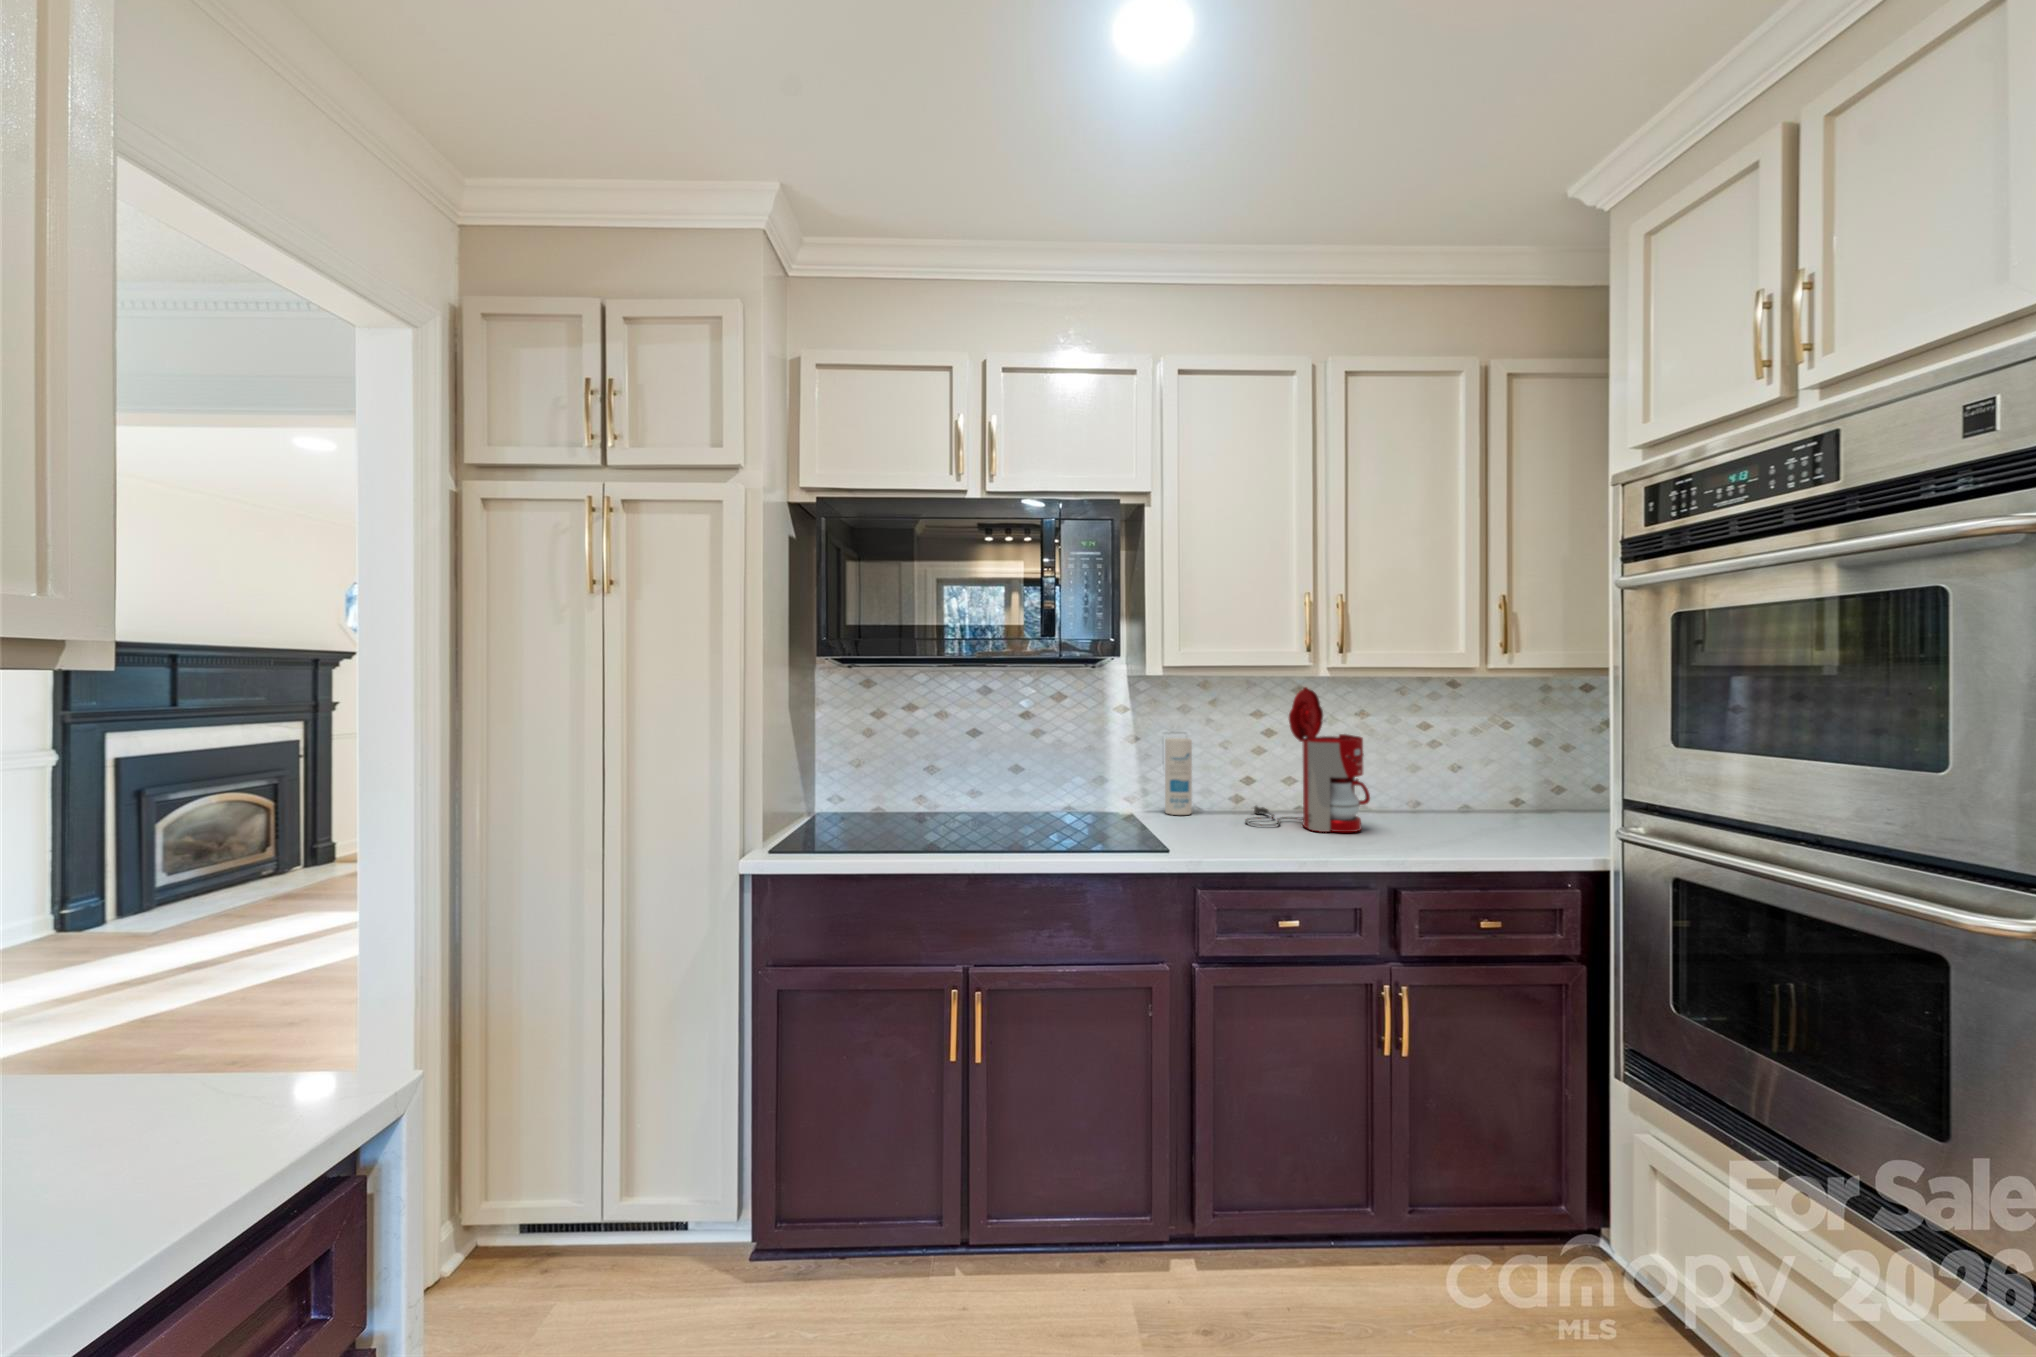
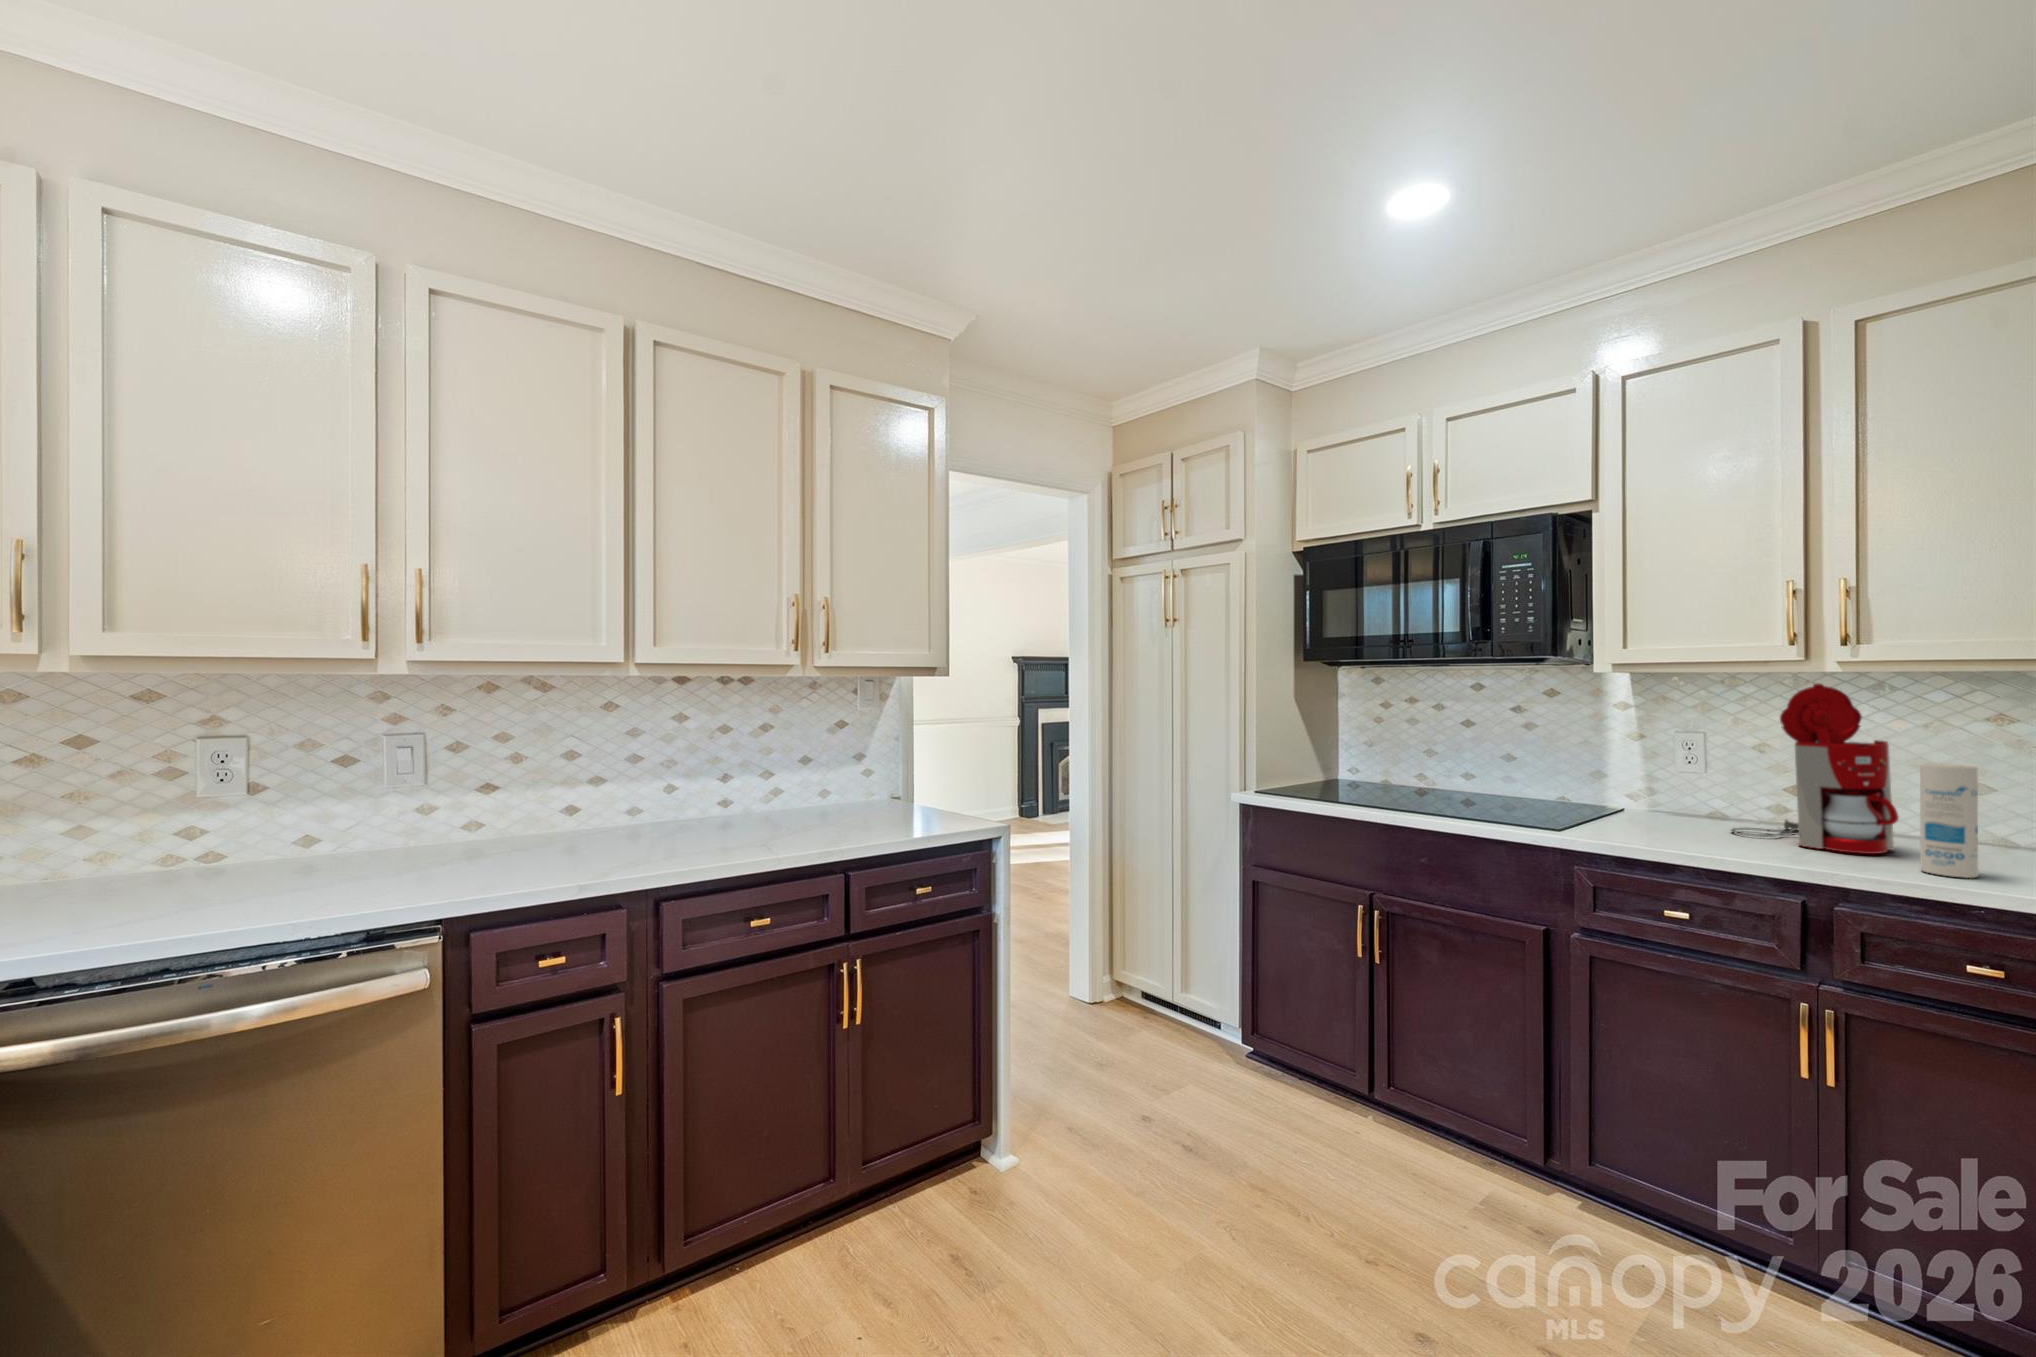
canister: present [1165,738,1192,815] -> present [1920,763,1978,878]

